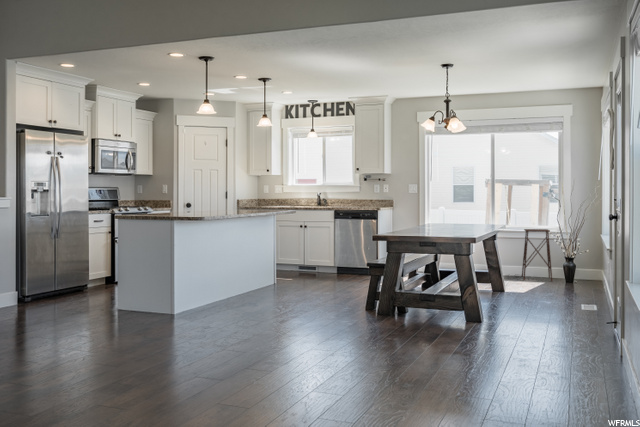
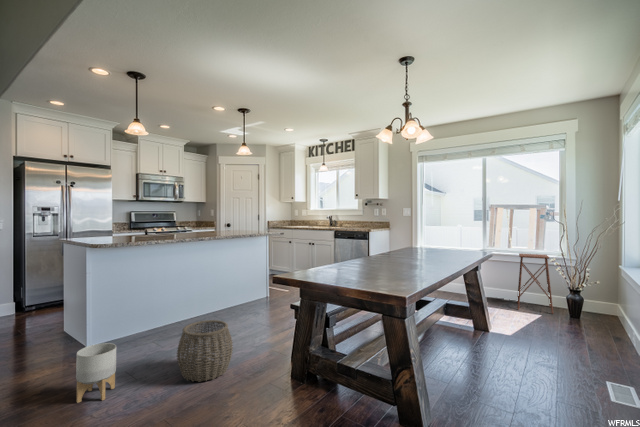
woven basket: none [293,280,336,321] -> present [177,320,233,382]
planter: none [243,293,268,332] -> present [76,343,116,403]

